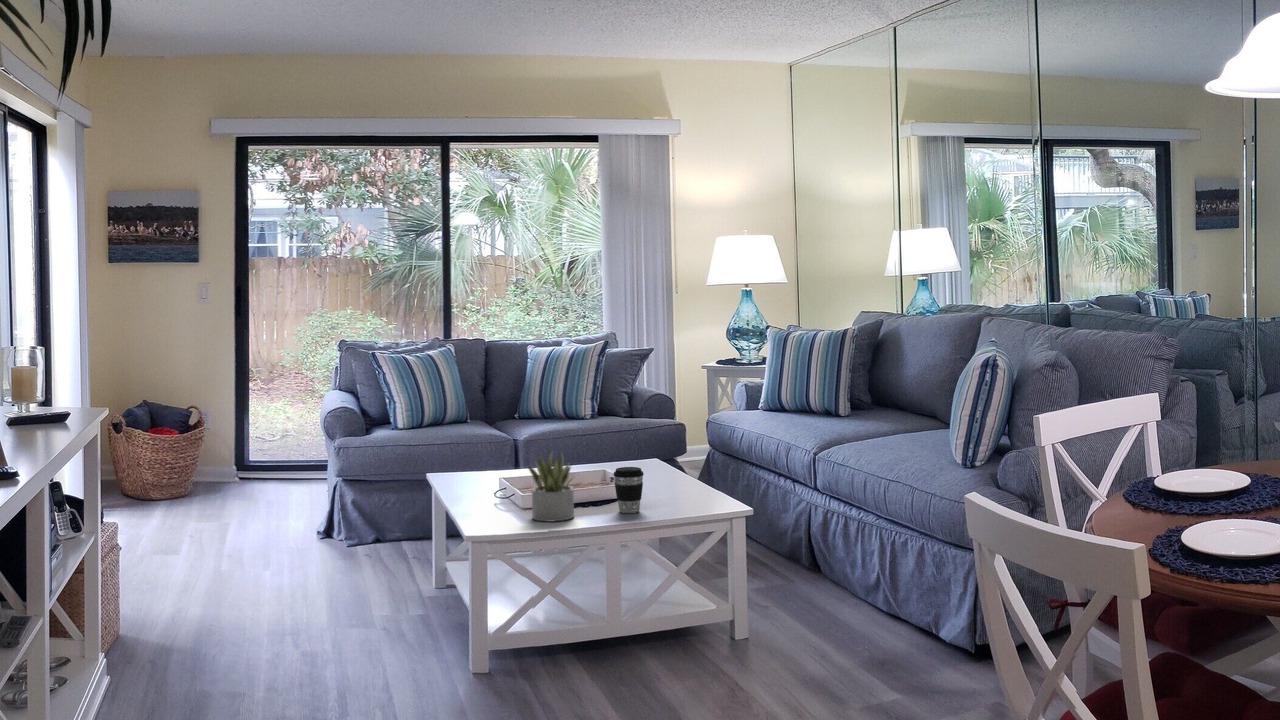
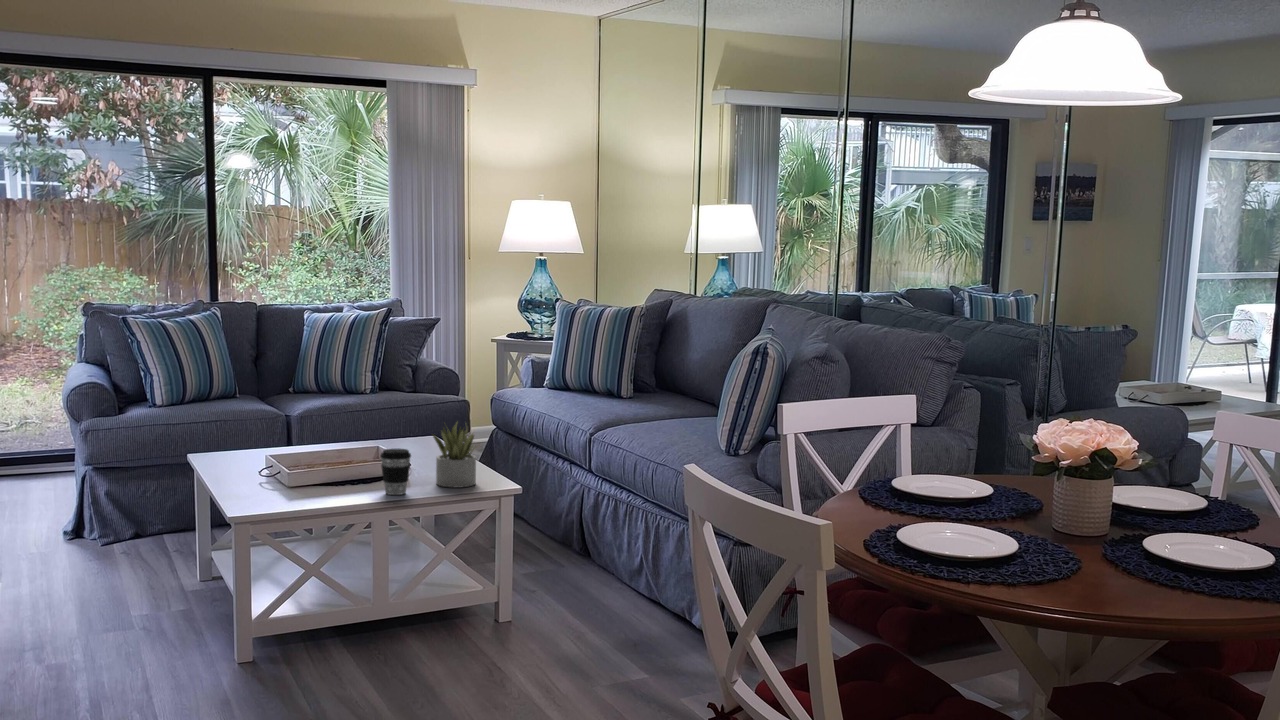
succulent plant: present [527,453,574,522] -> present [433,423,476,487]

